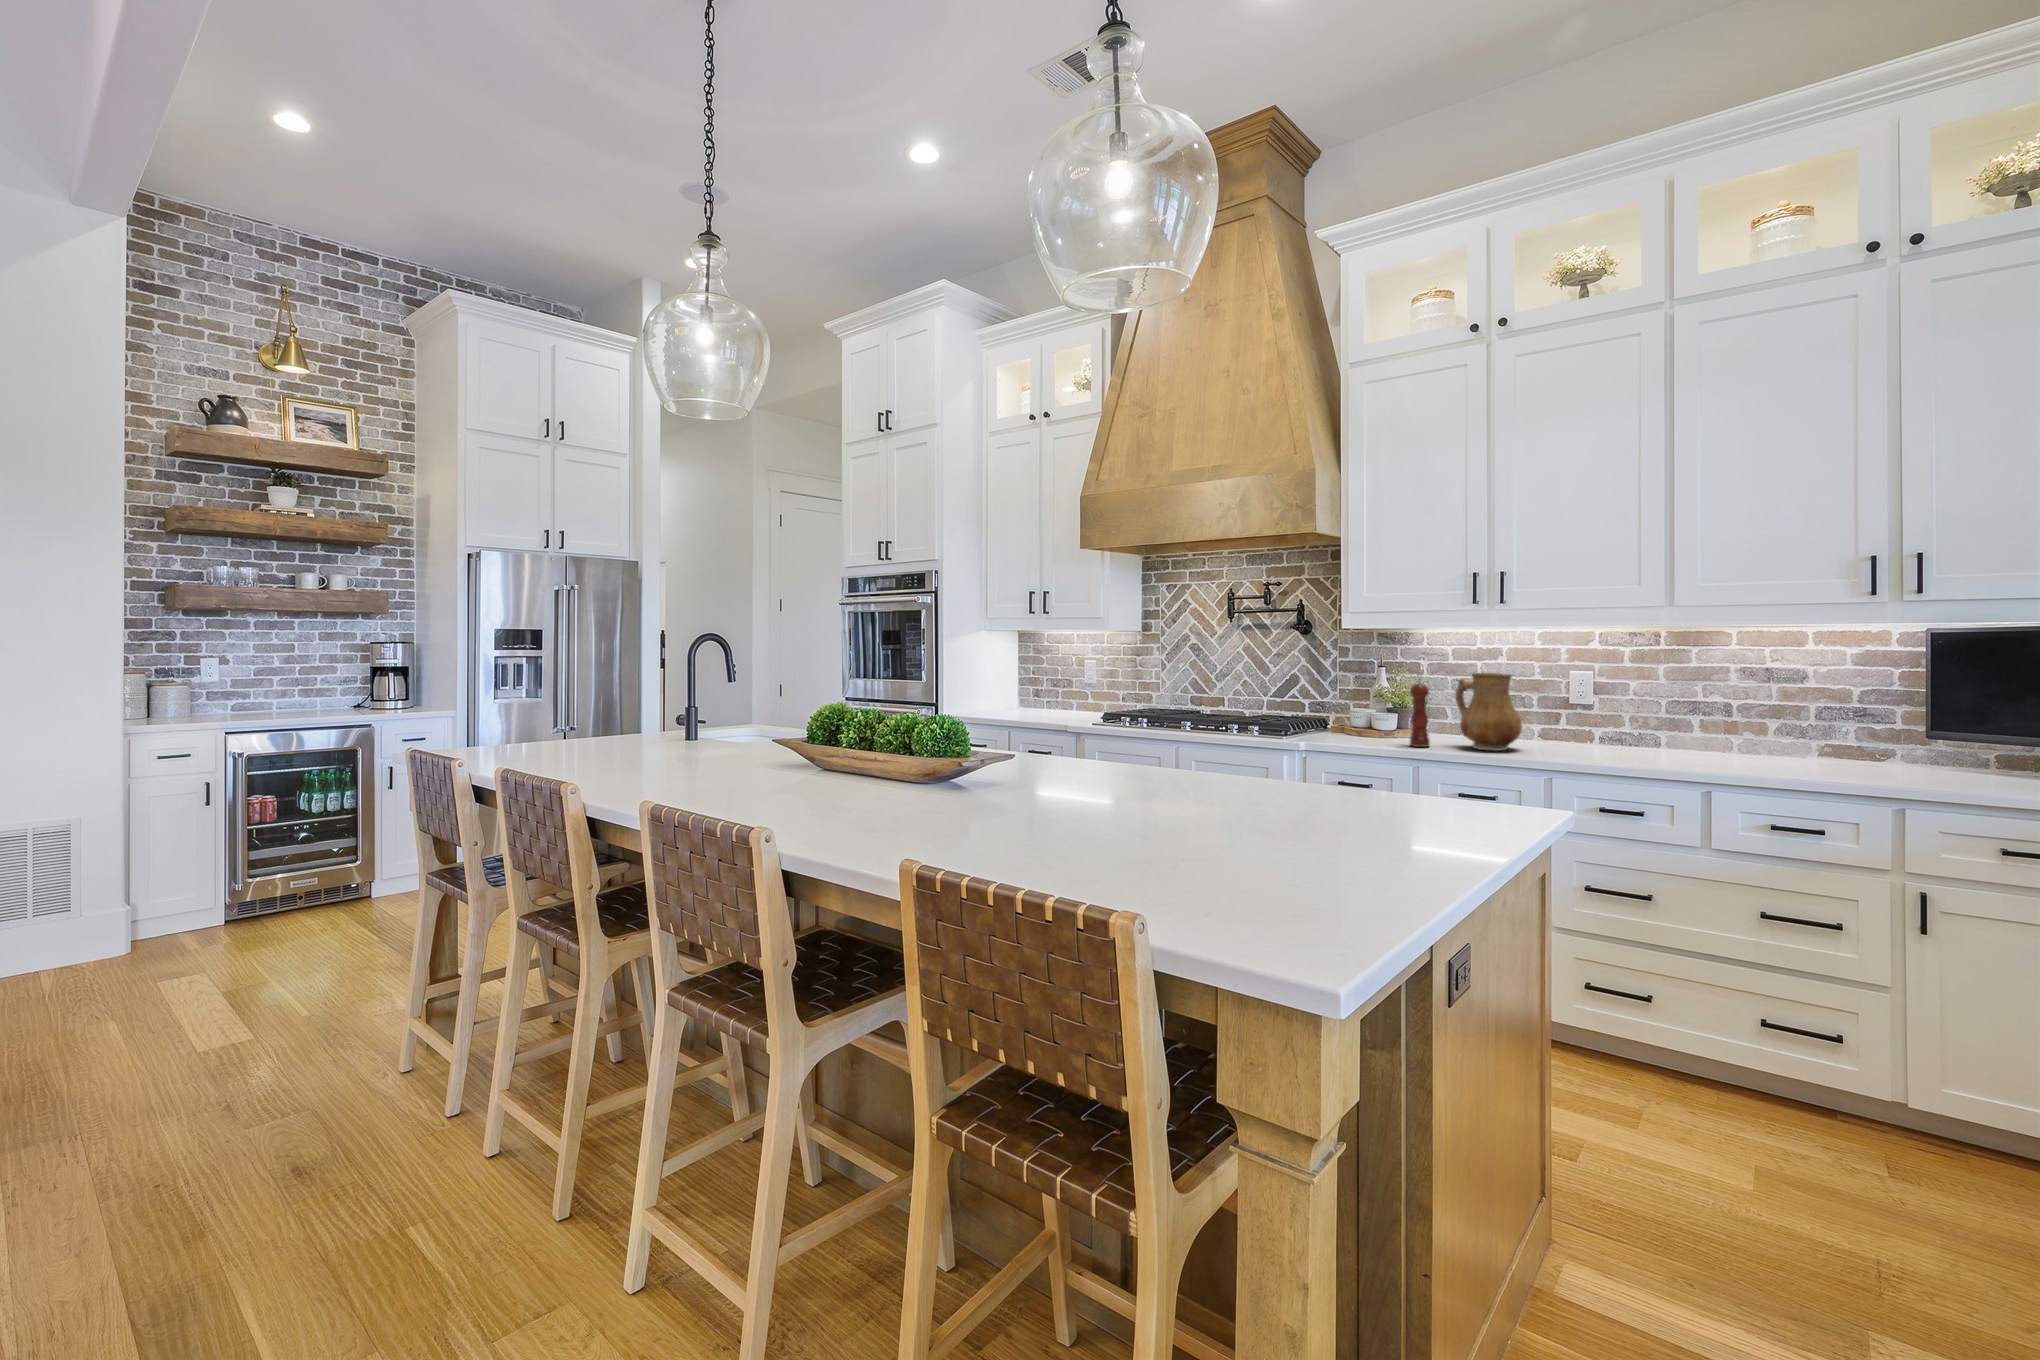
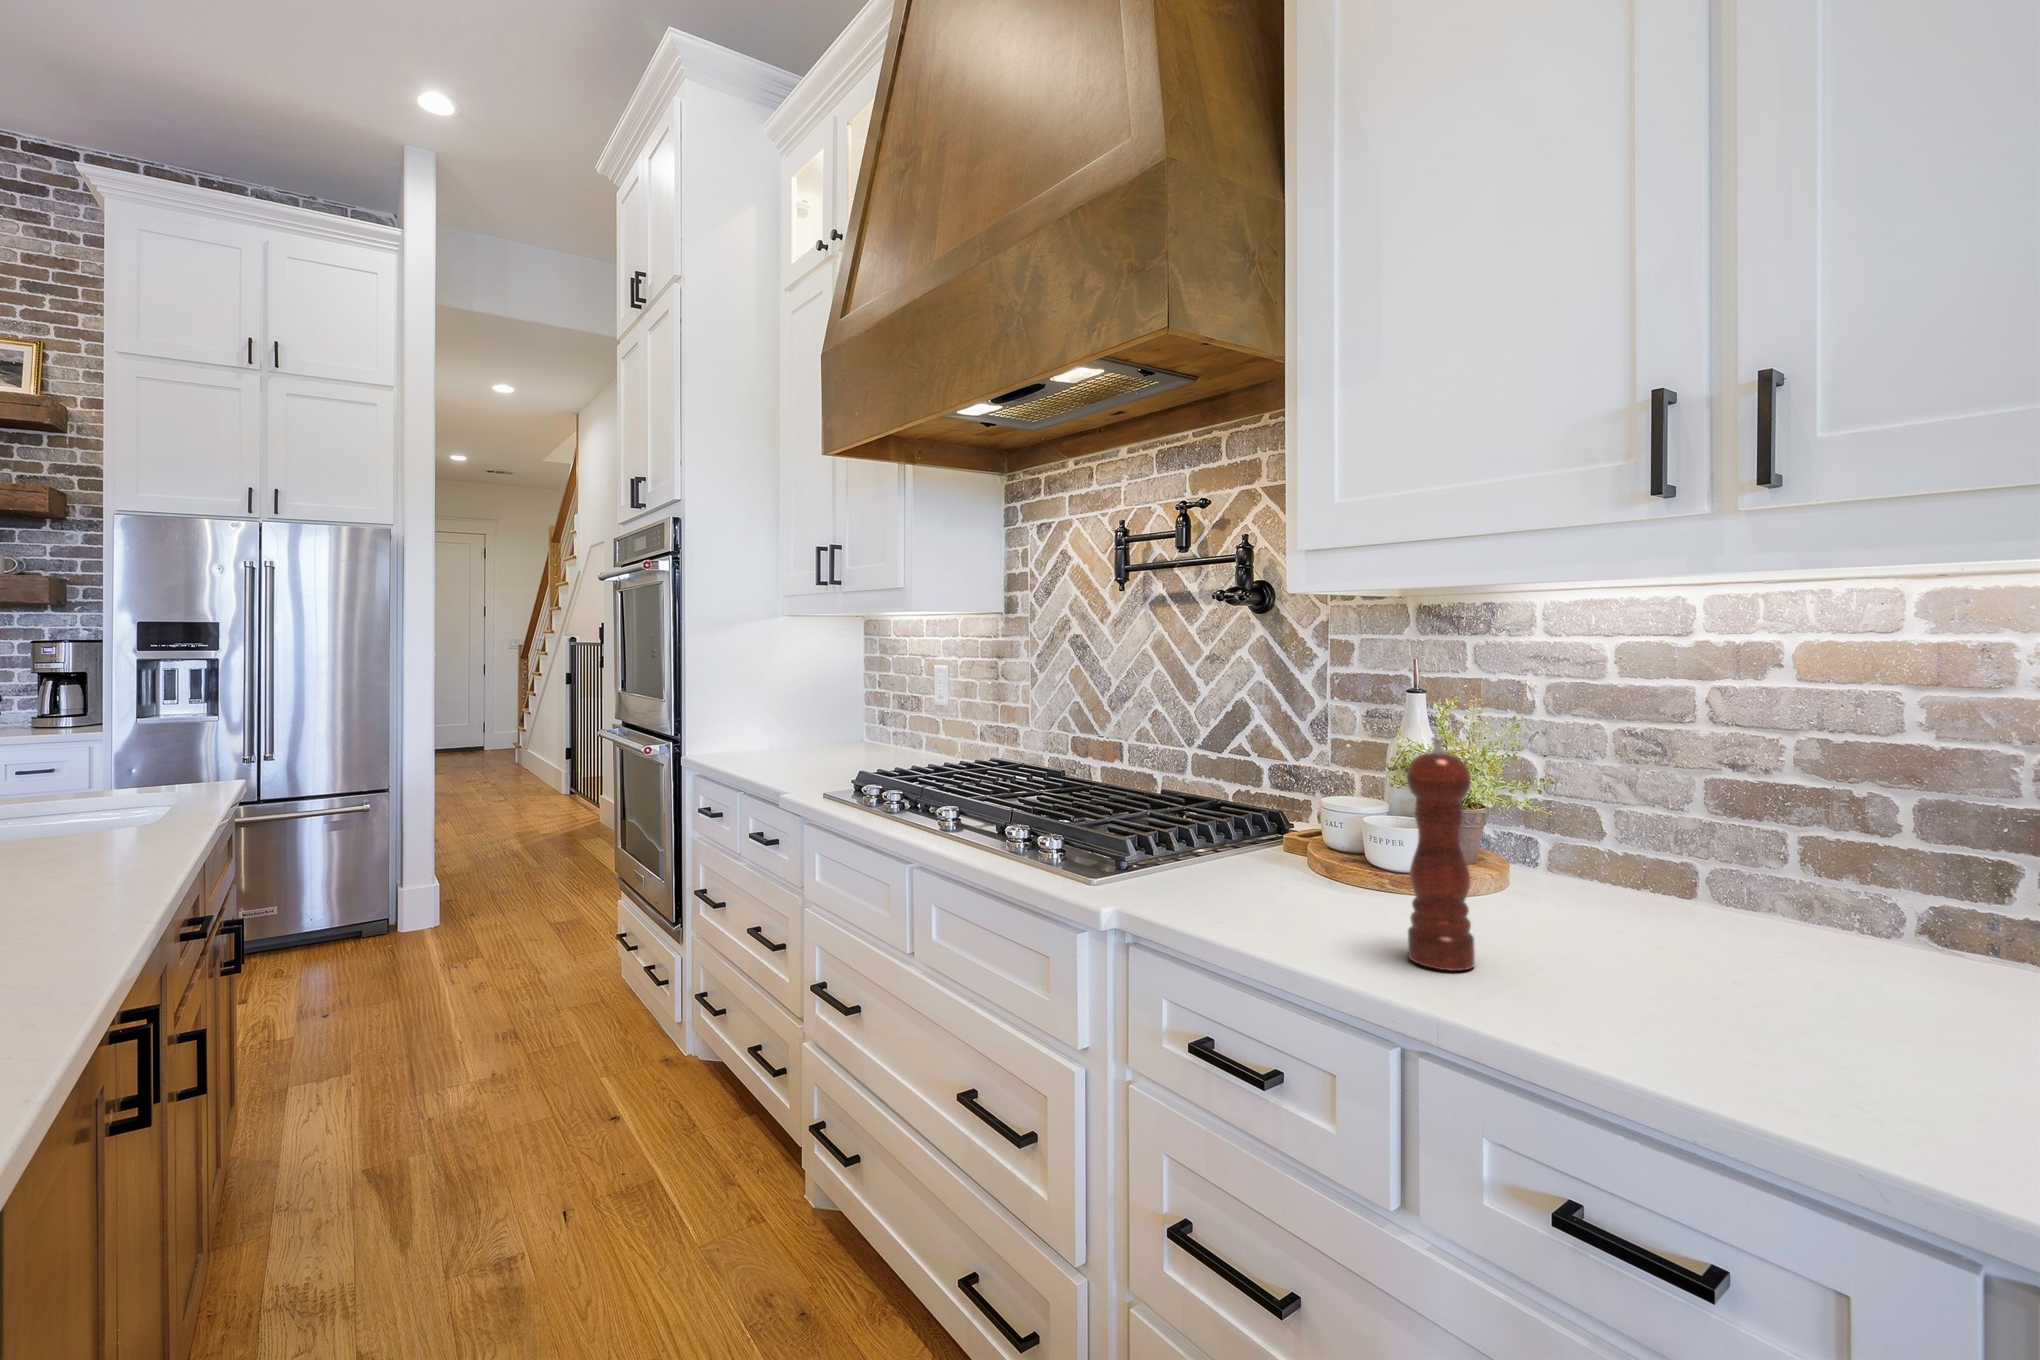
ceramic pitcher: present [1455,673,1522,751] -> none [1572,721,1843,1034]

